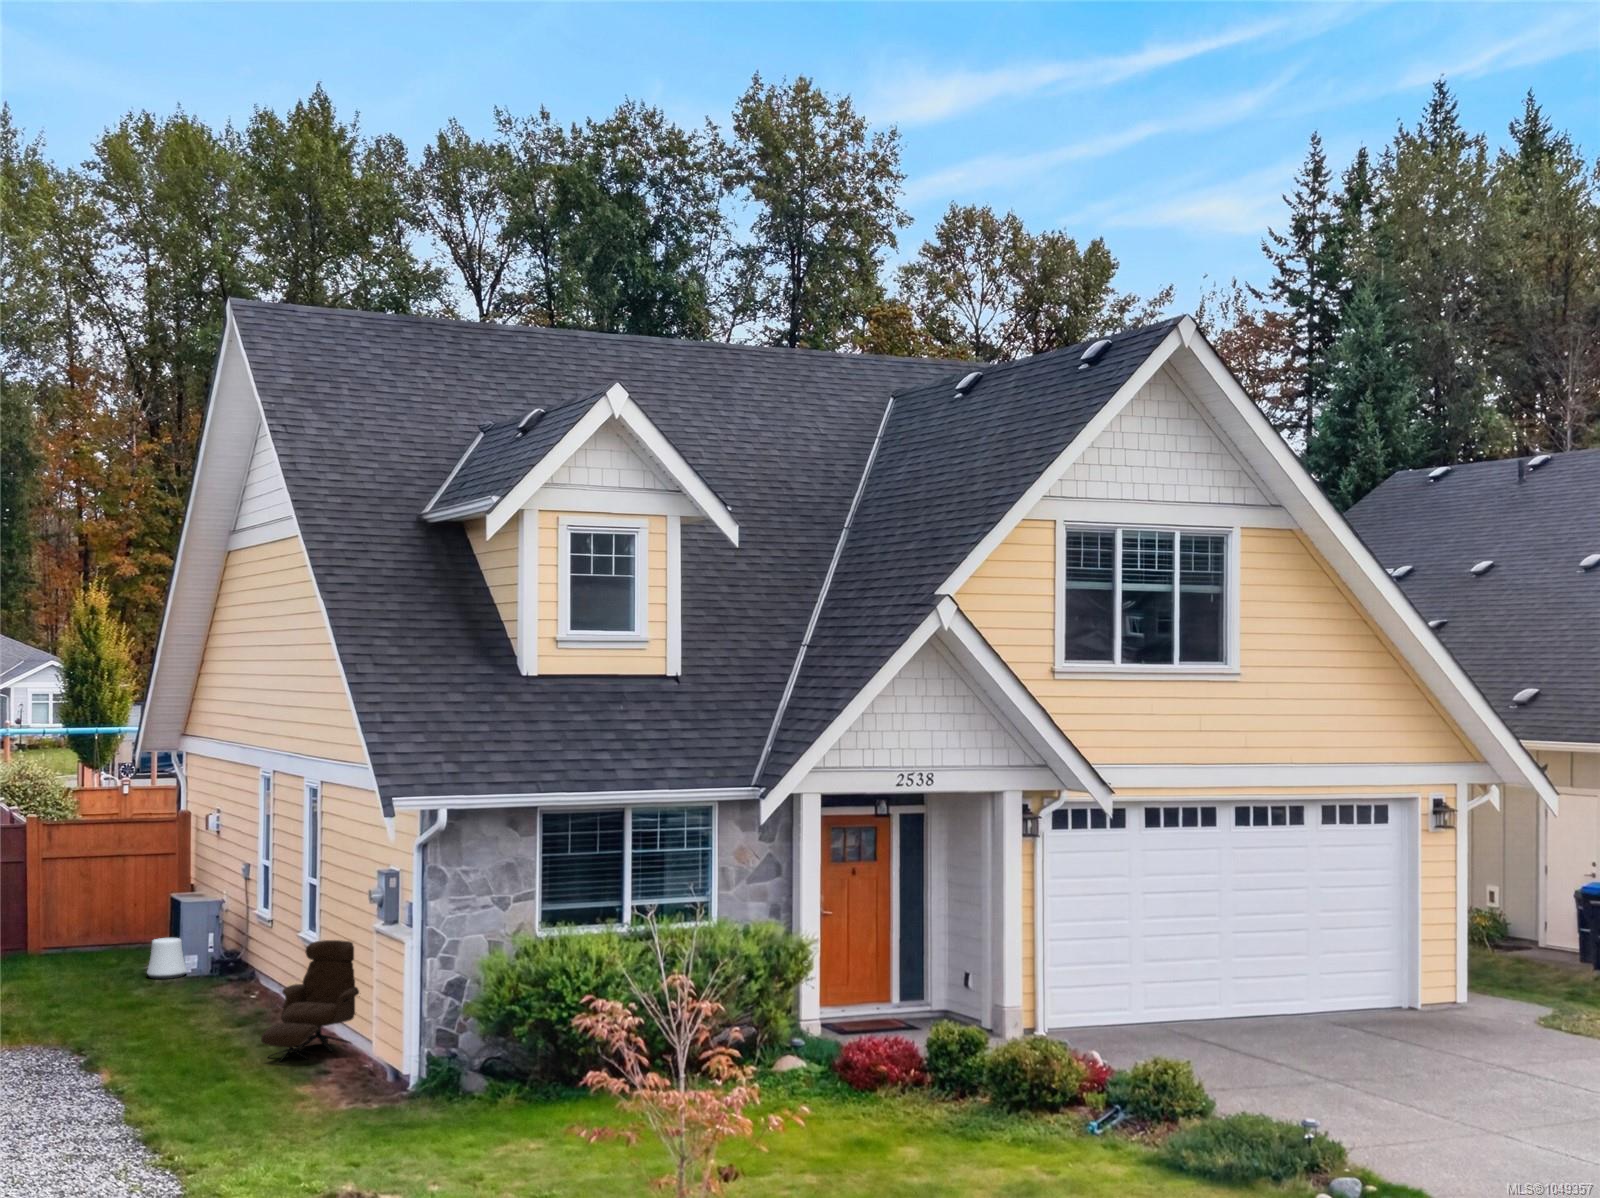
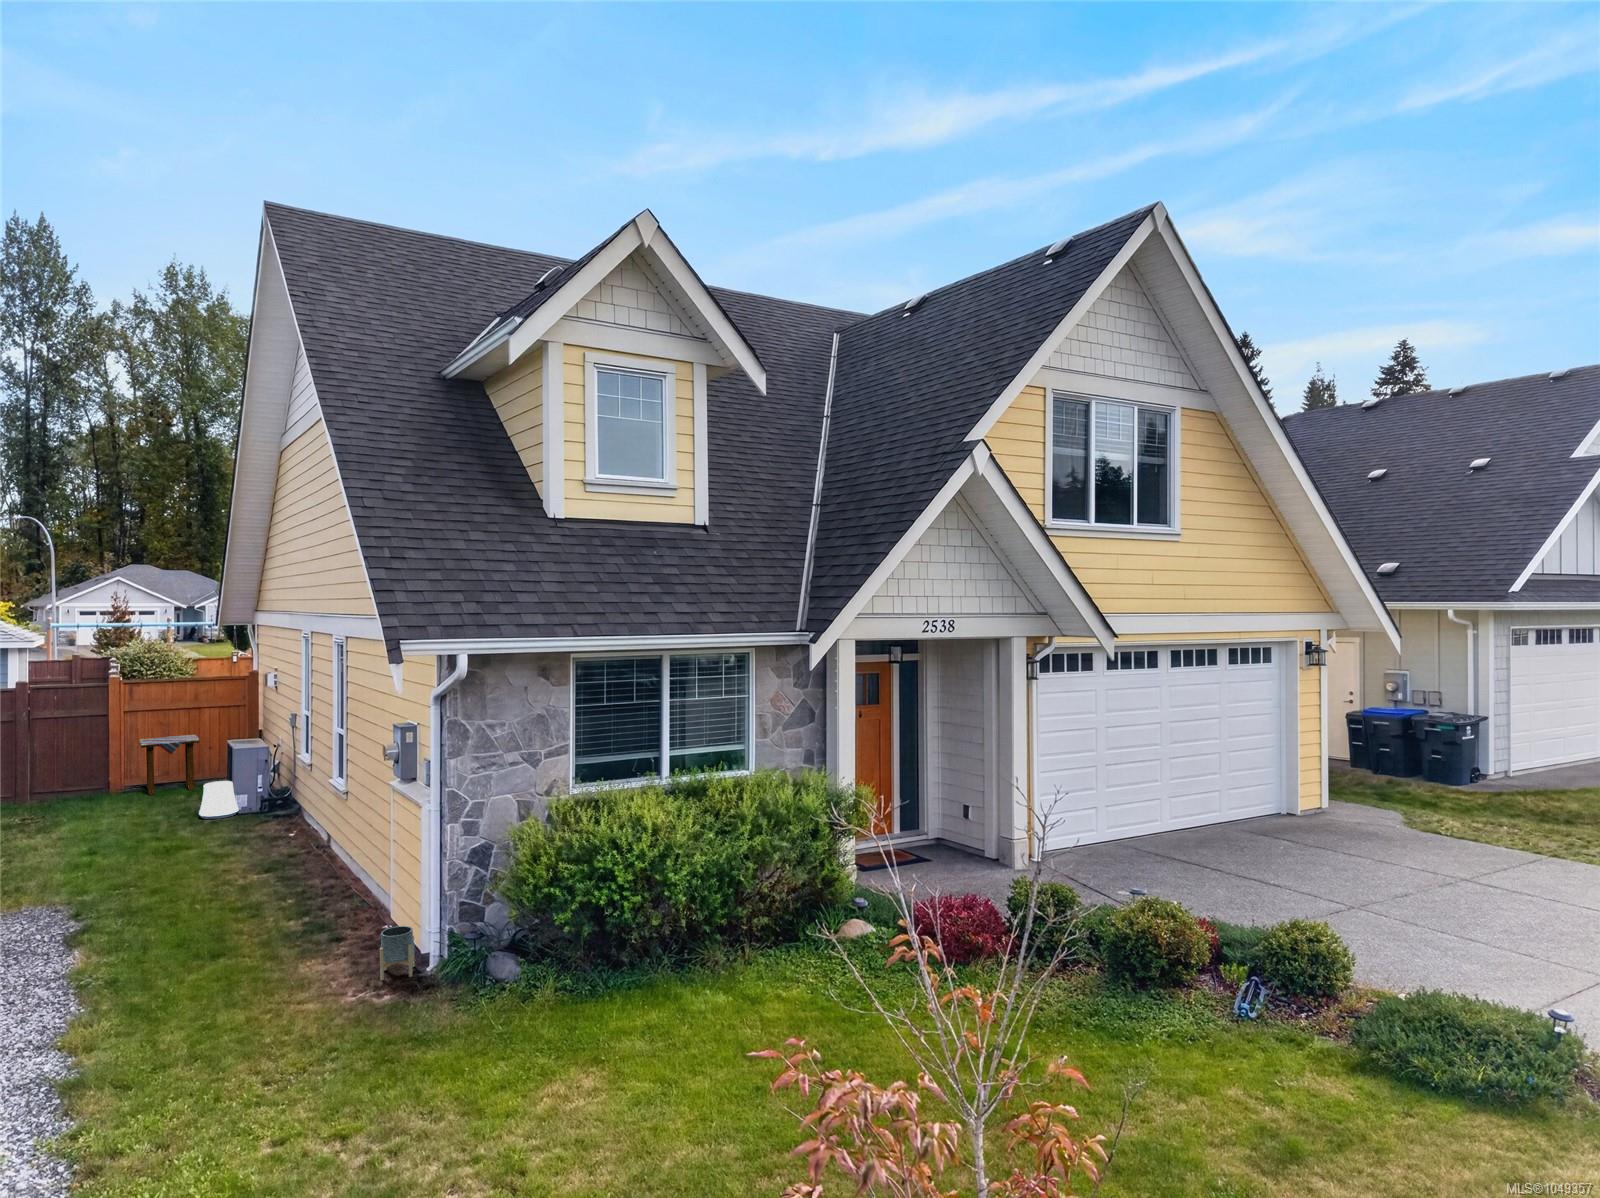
side table: none [62,887,130,956] -> present [139,735,199,795]
lounge chair: present [261,940,359,1062] -> none [262,795,385,936]
planter: none [372,1046,399,1088] -> present [380,926,415,980]

